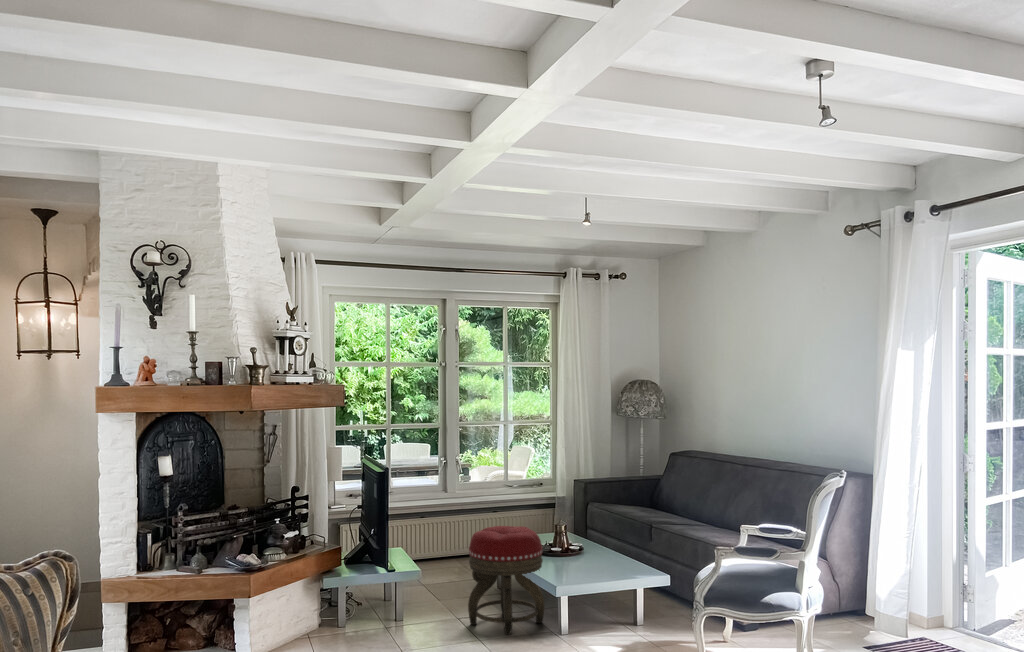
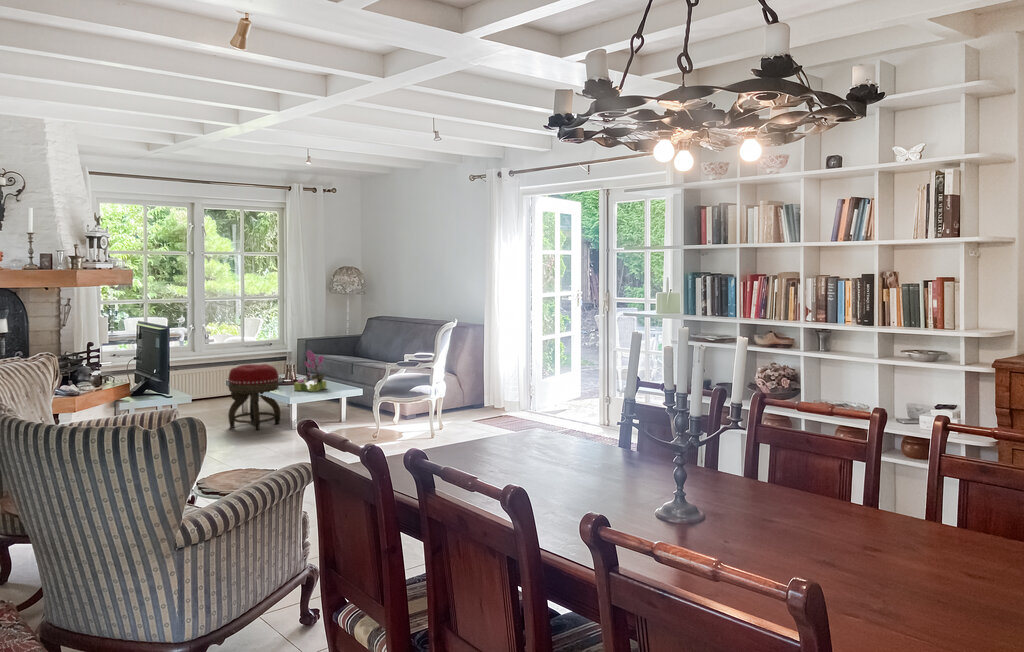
flower arrangement: none [565,507,614,578] -> present [294,350,326,392]

